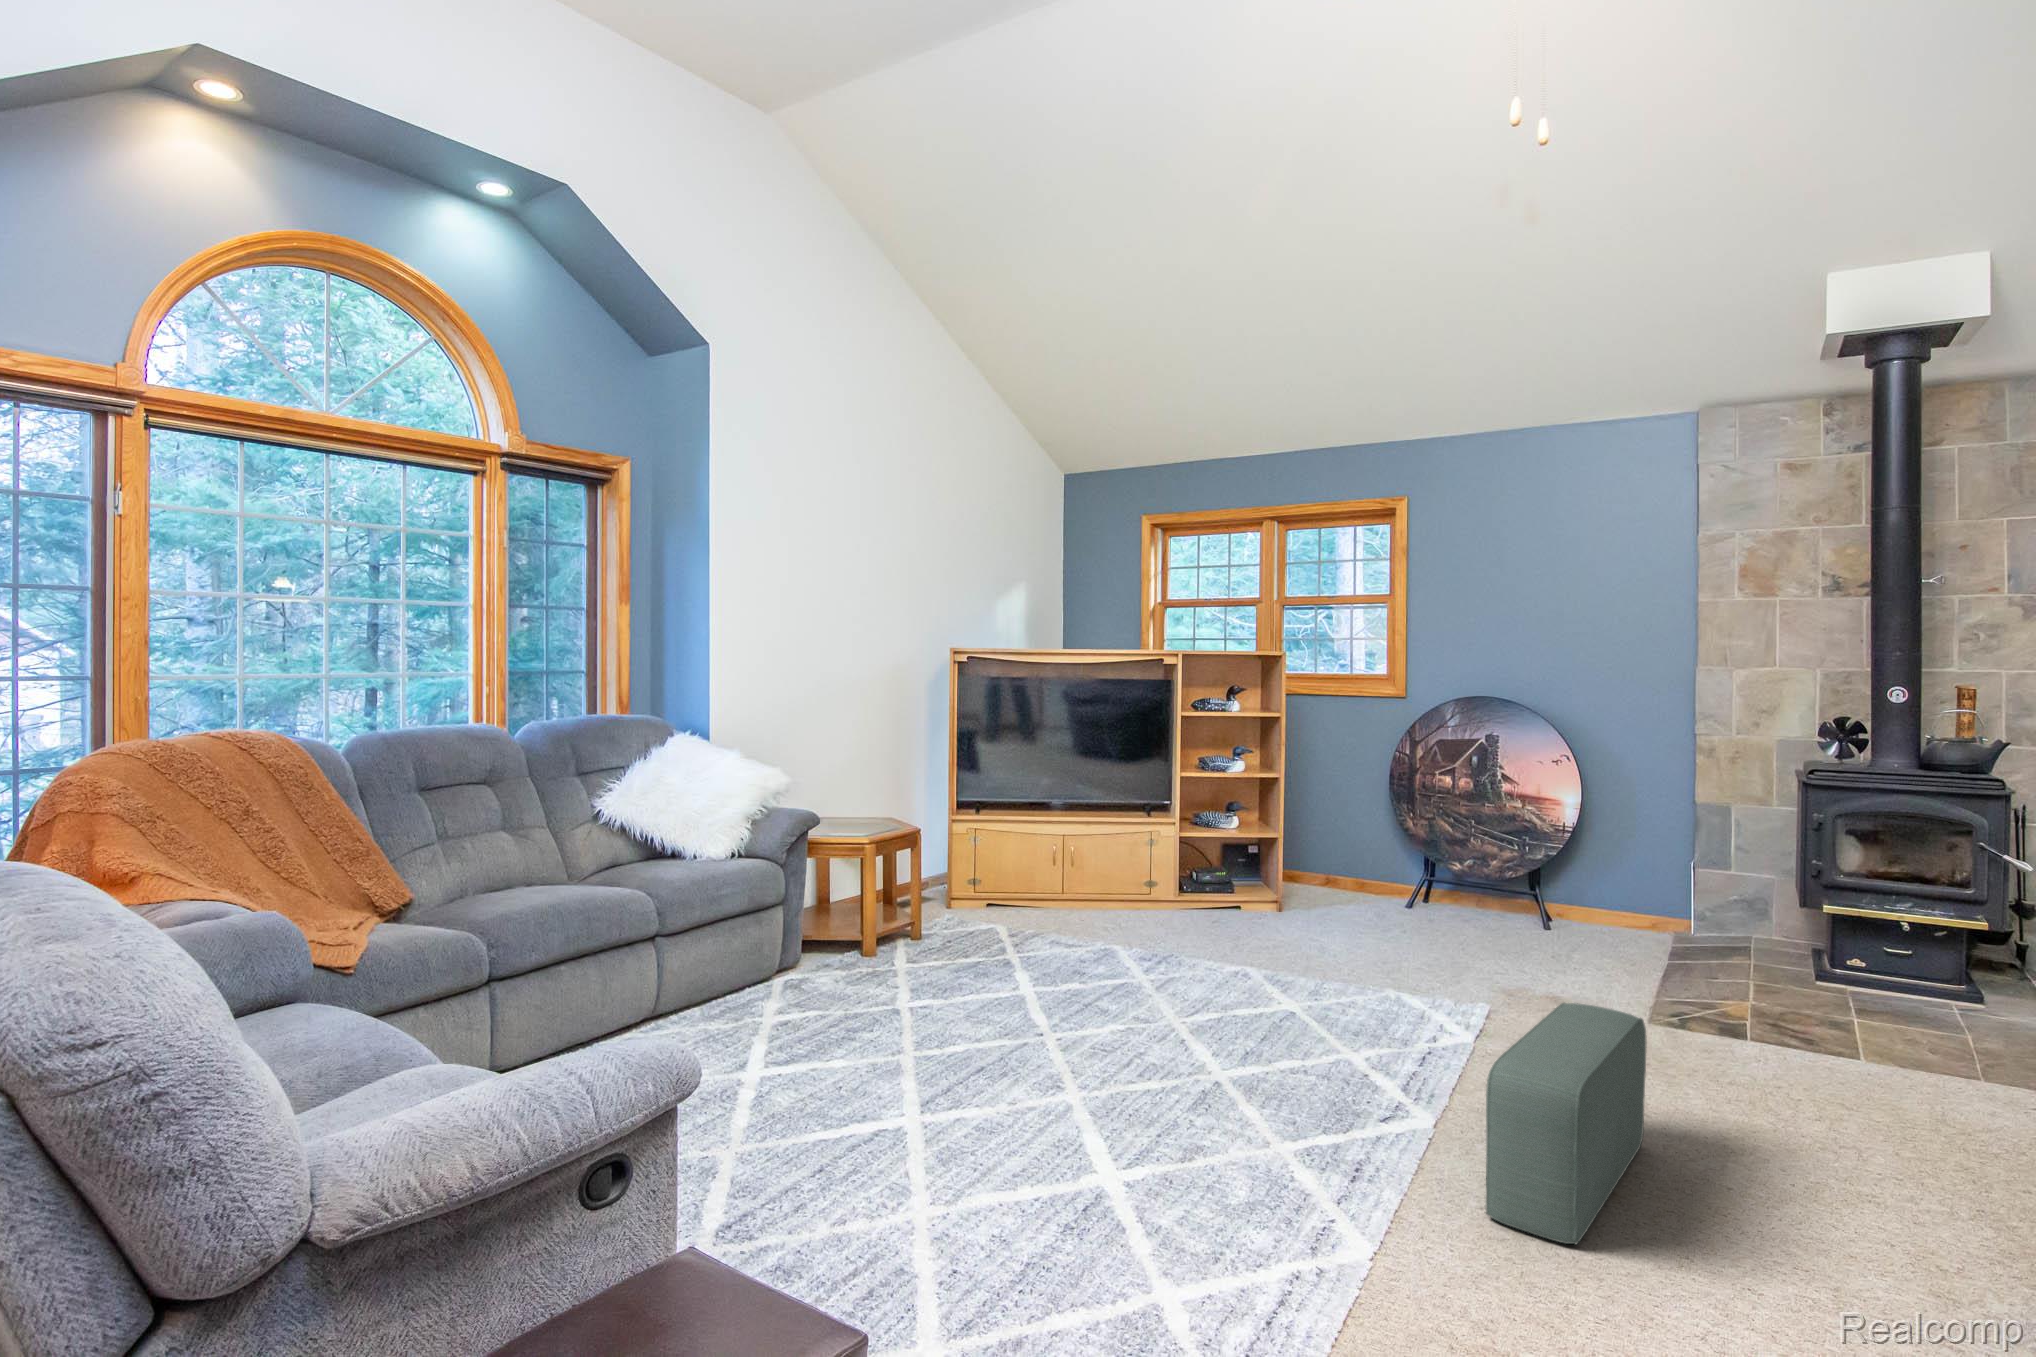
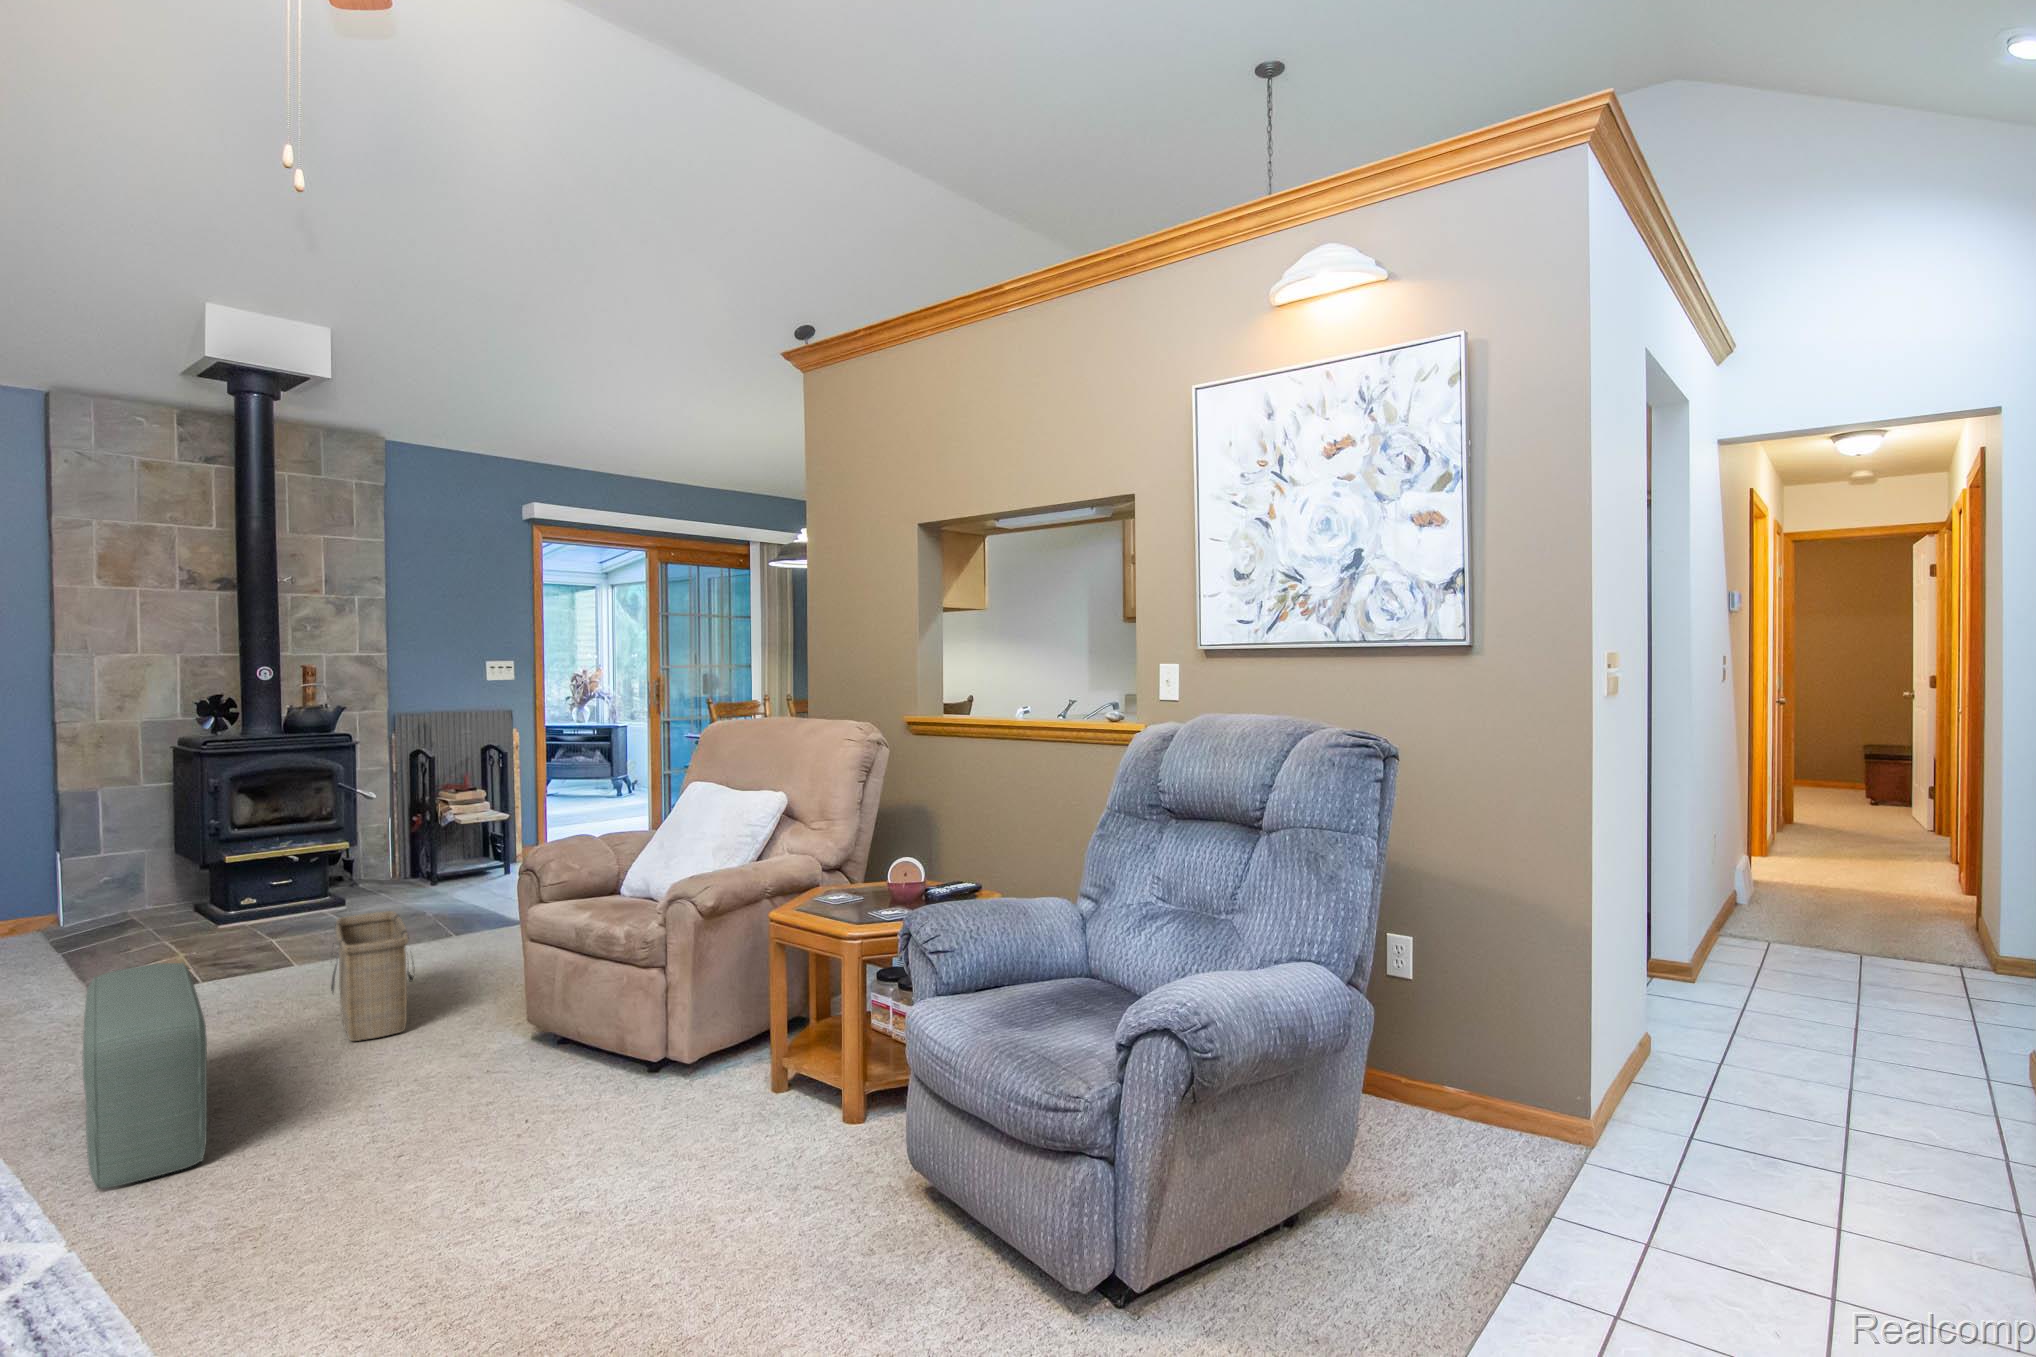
basket: none [1825,1025,1953,1213] -> present [331,911,415,1041]

